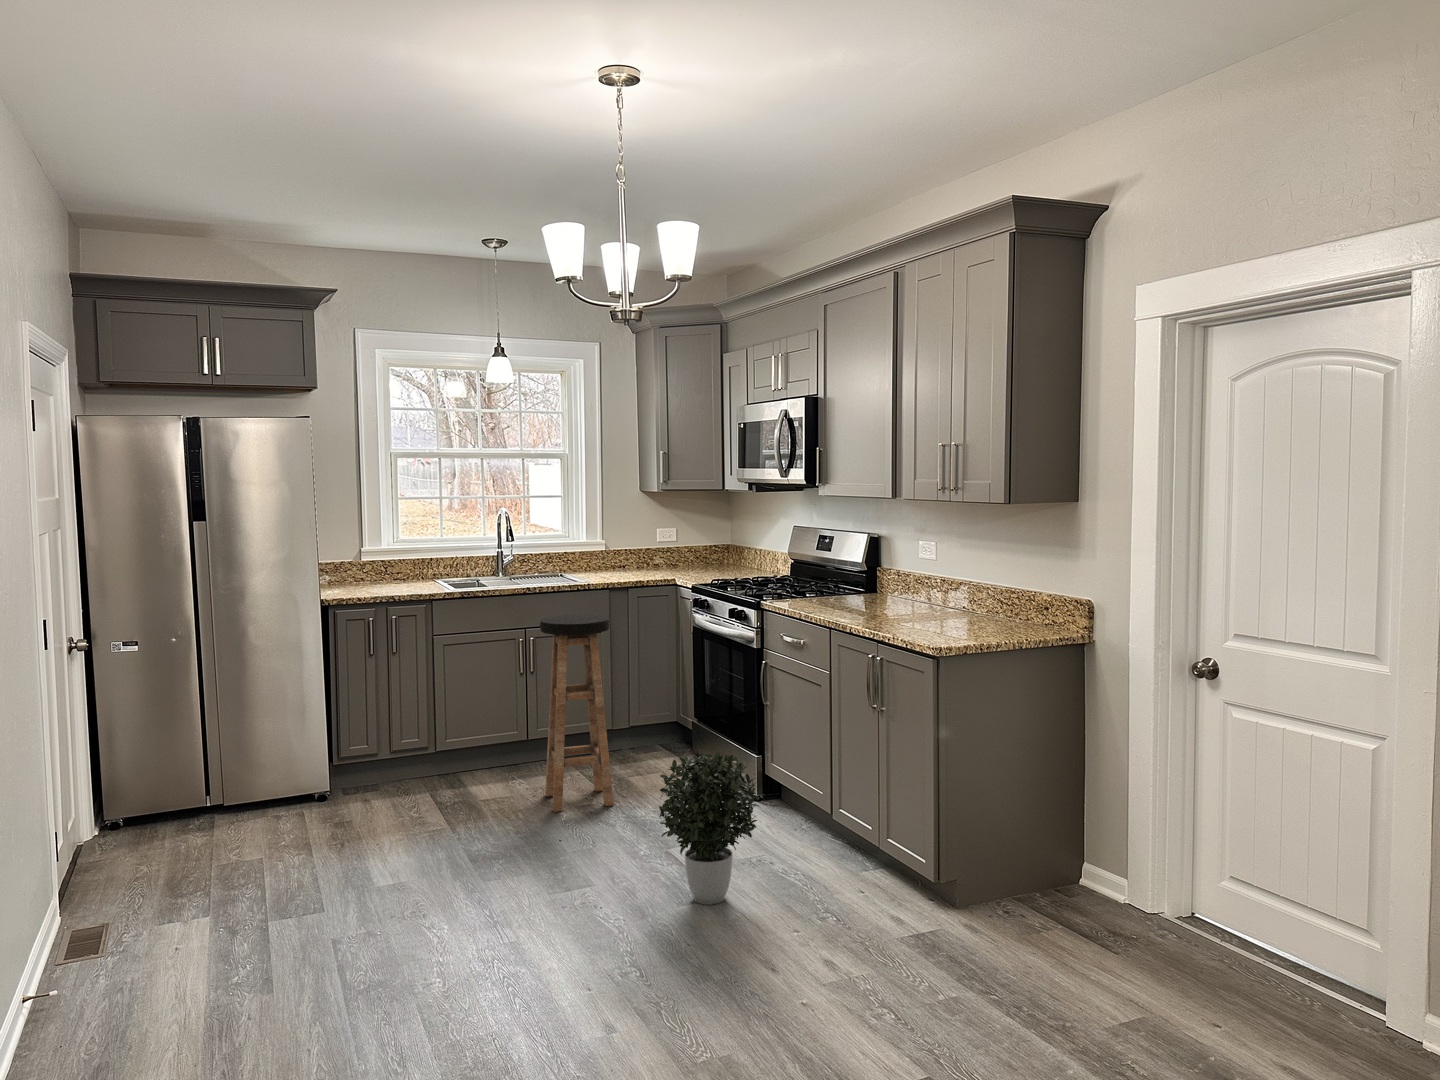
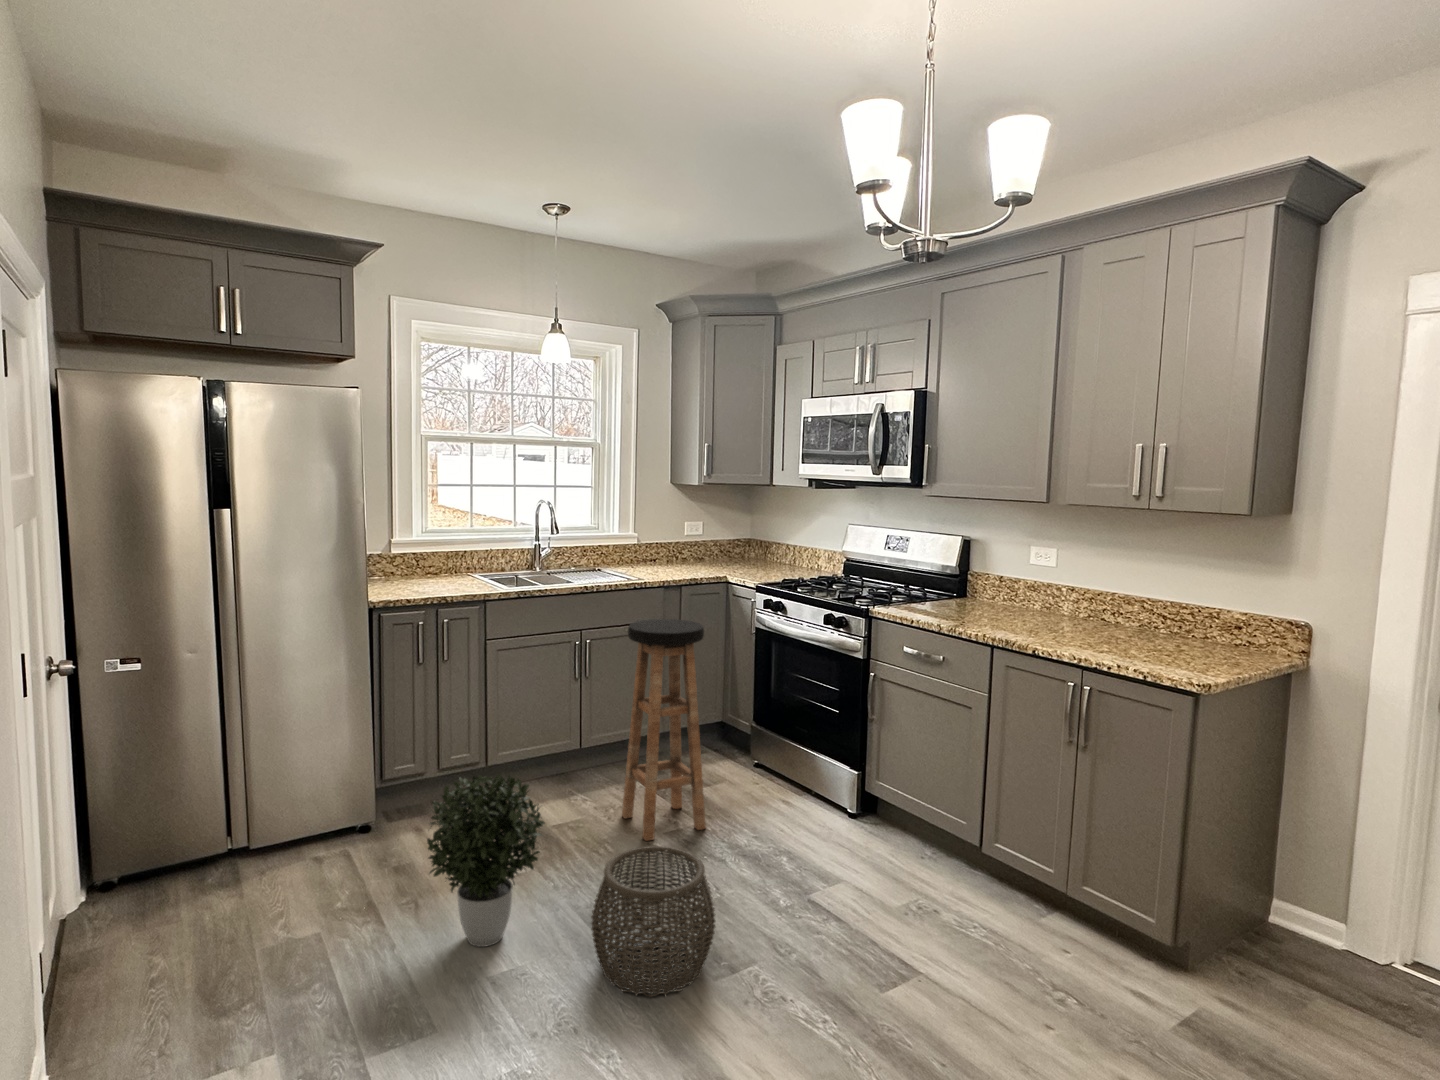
potted plant: present [659,752,760,905] -> present [427,774,545,947]
woven basket: none [451,791,554,901] -> present [591,846,716,997]

